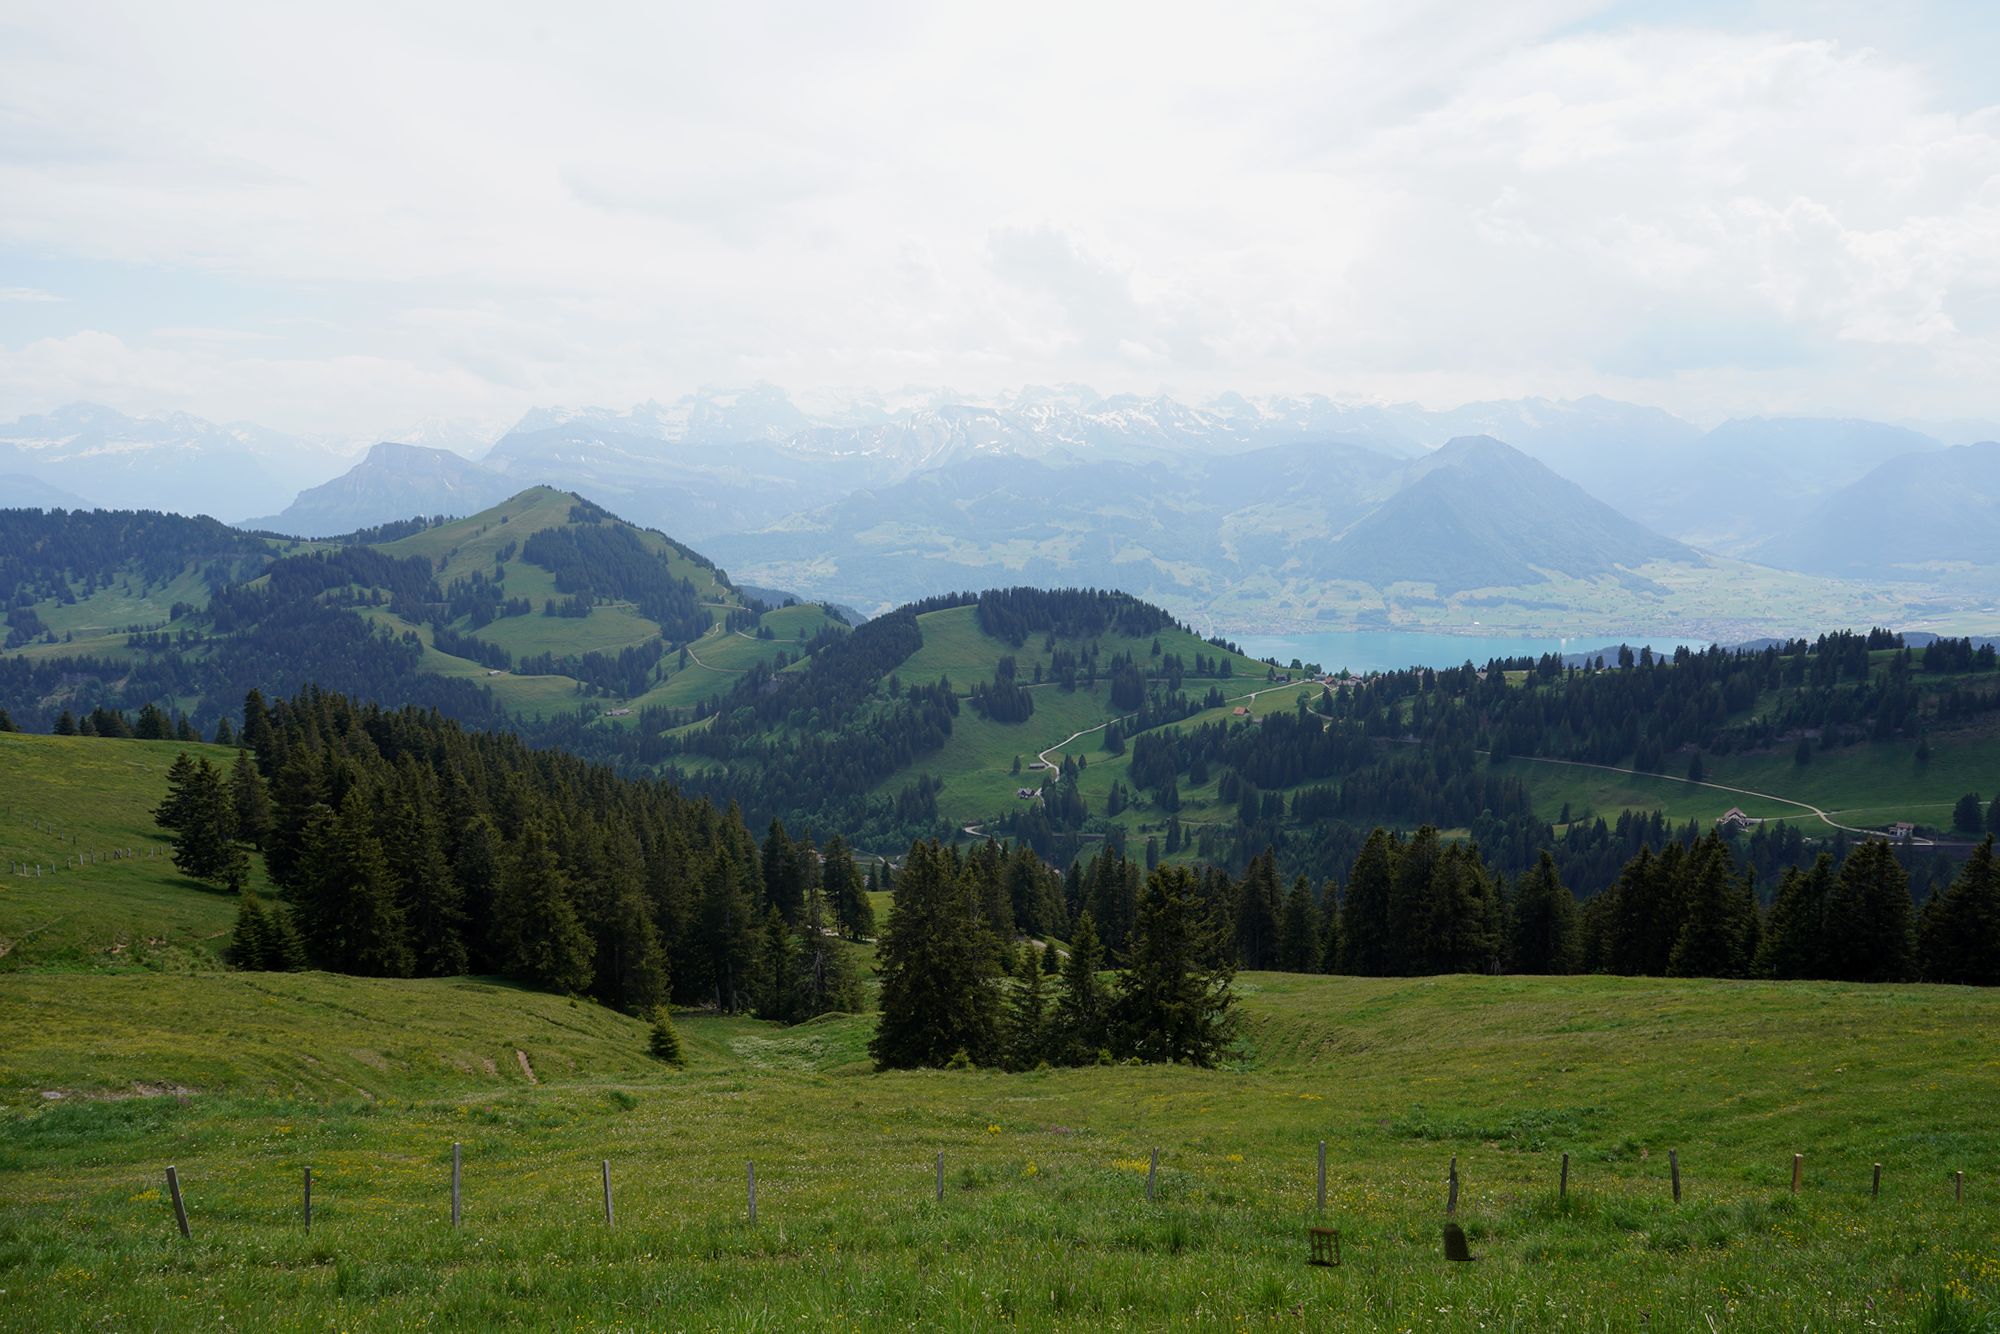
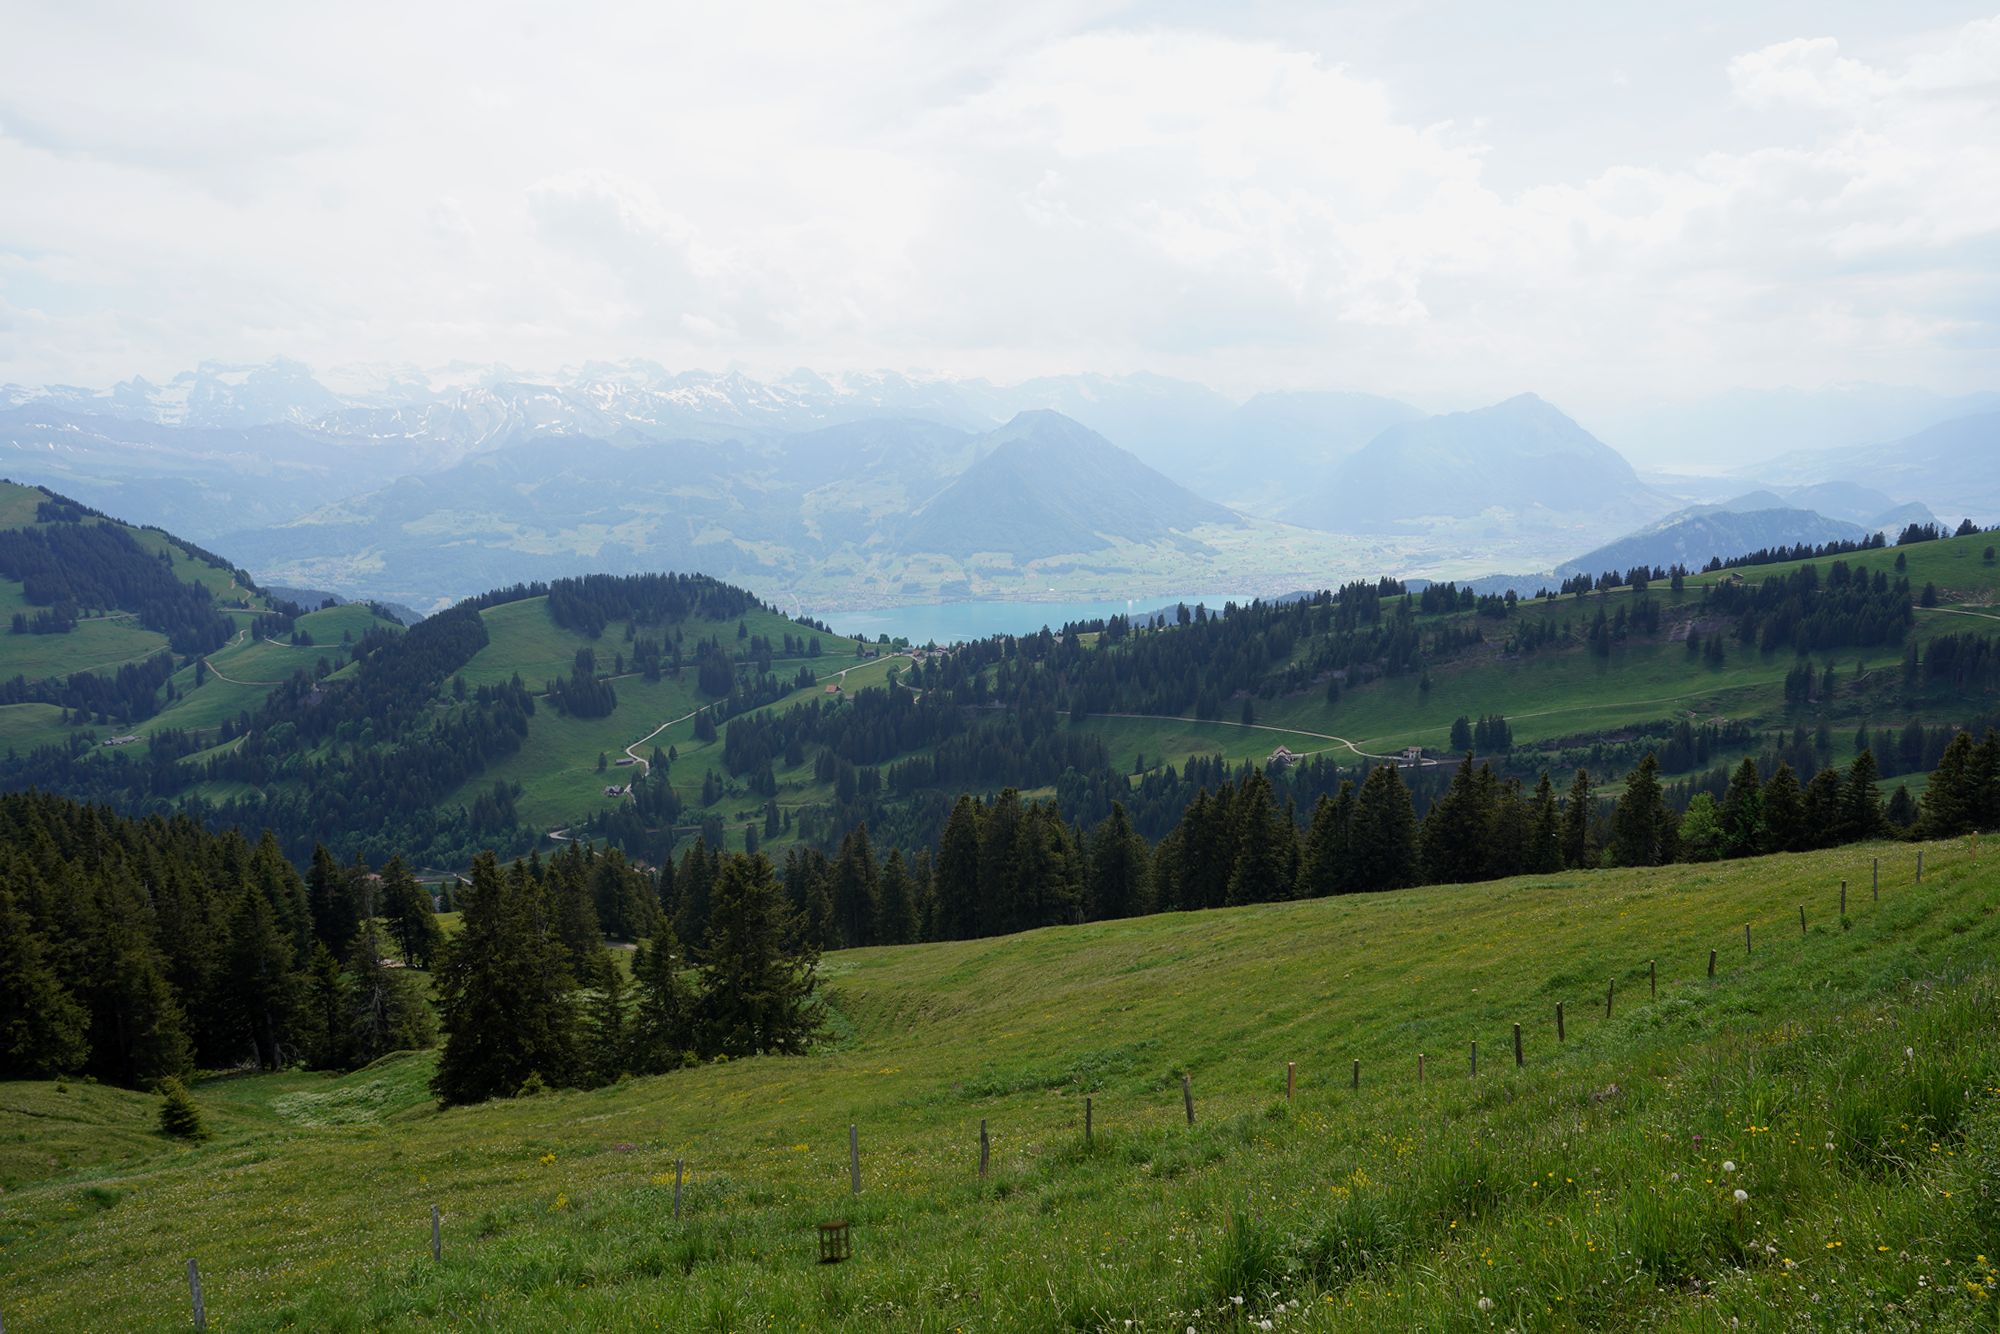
backpack: present [1443,1223,1470,1260] -> none [957,1190,981,1229]

